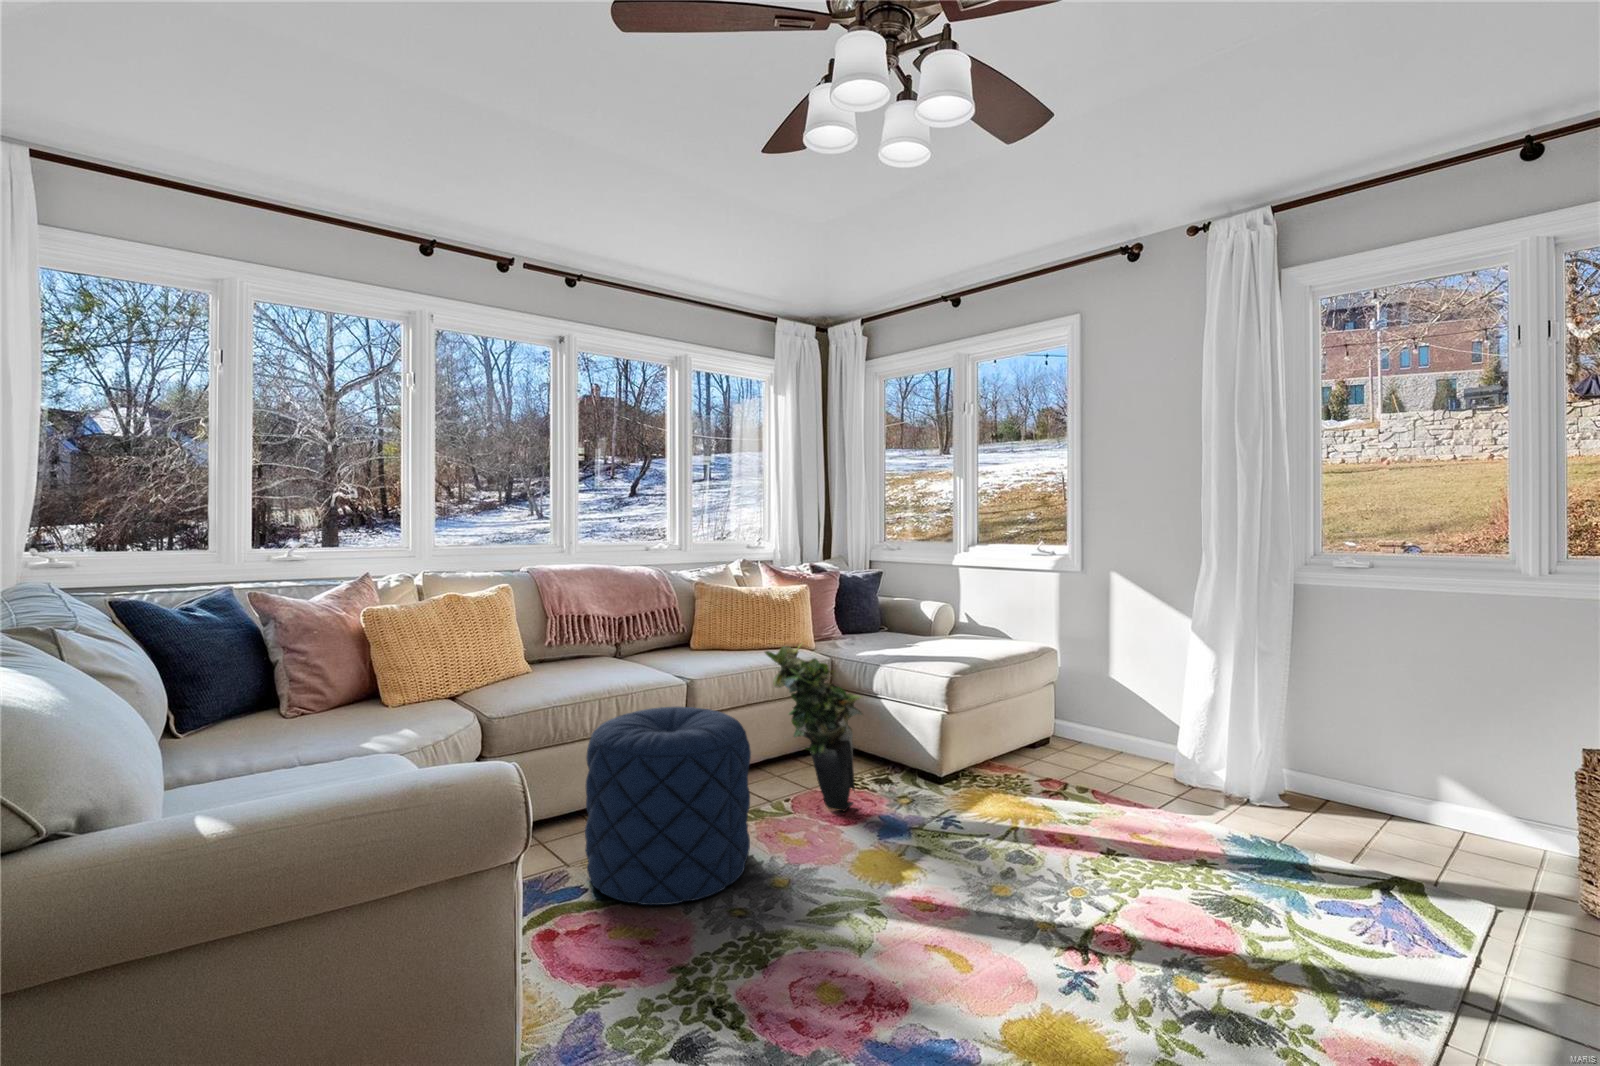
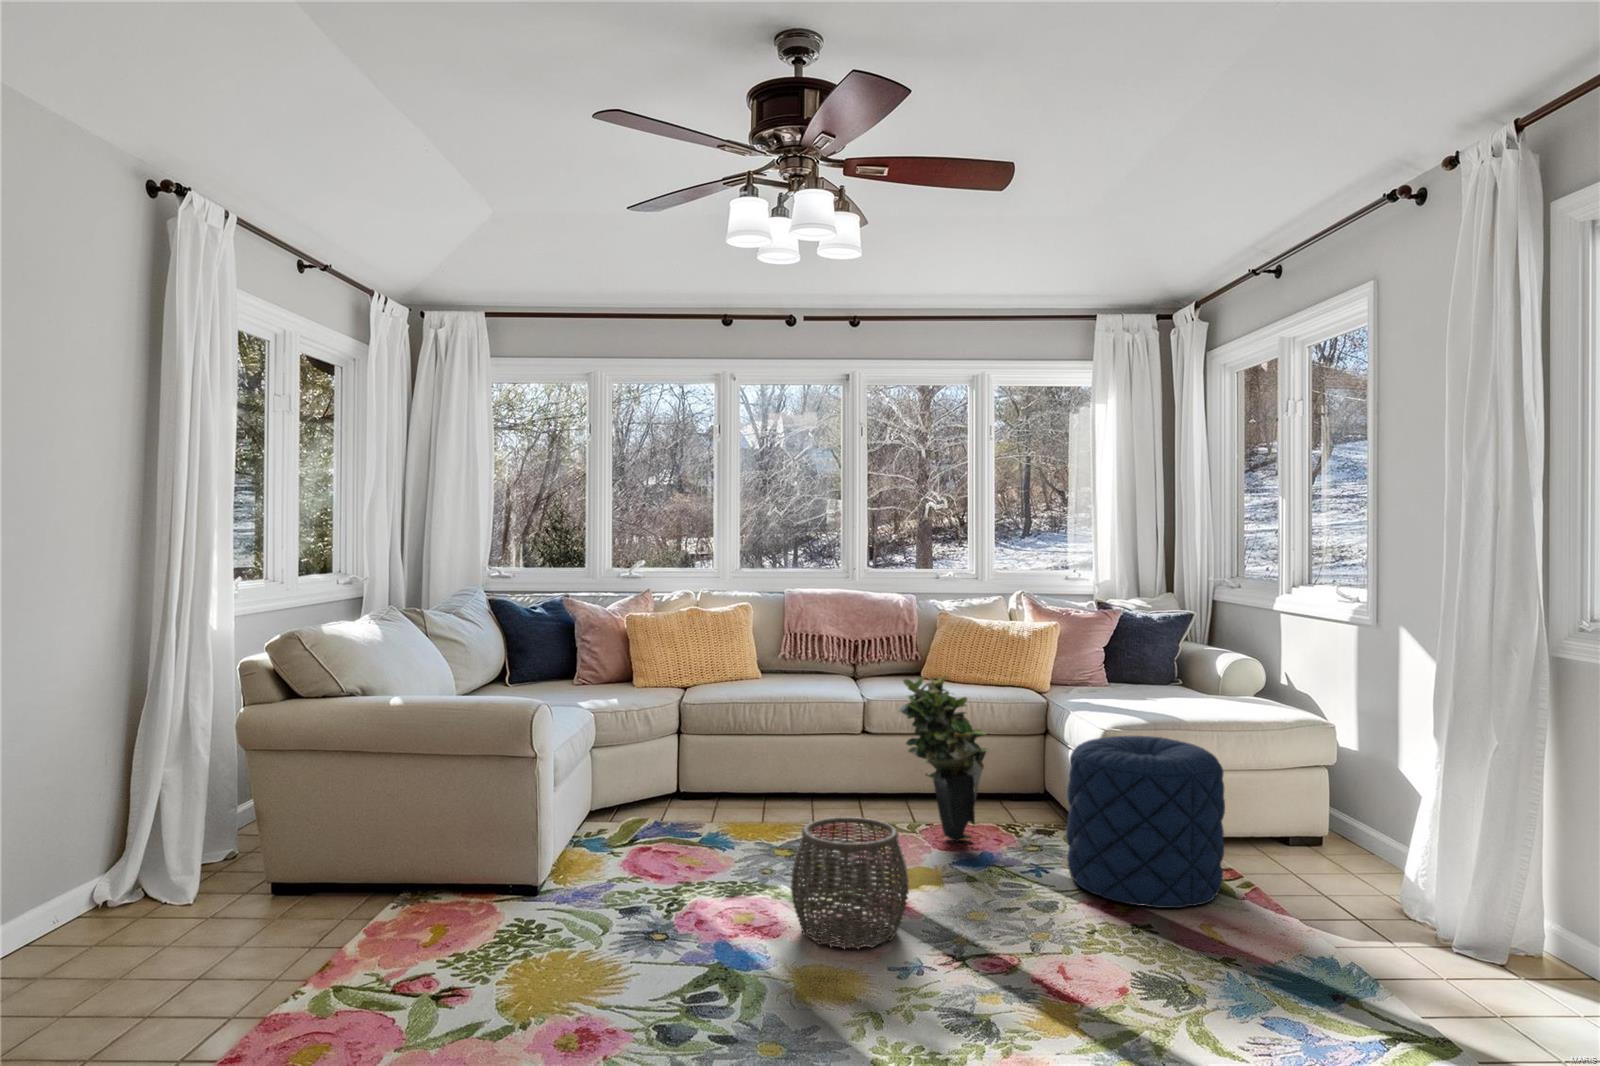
pouf: present [585,707,751,905] -> present [1066,736,1225,908]
woven basket: none [876,814,1023,989] -> present [790,817,909,949]

